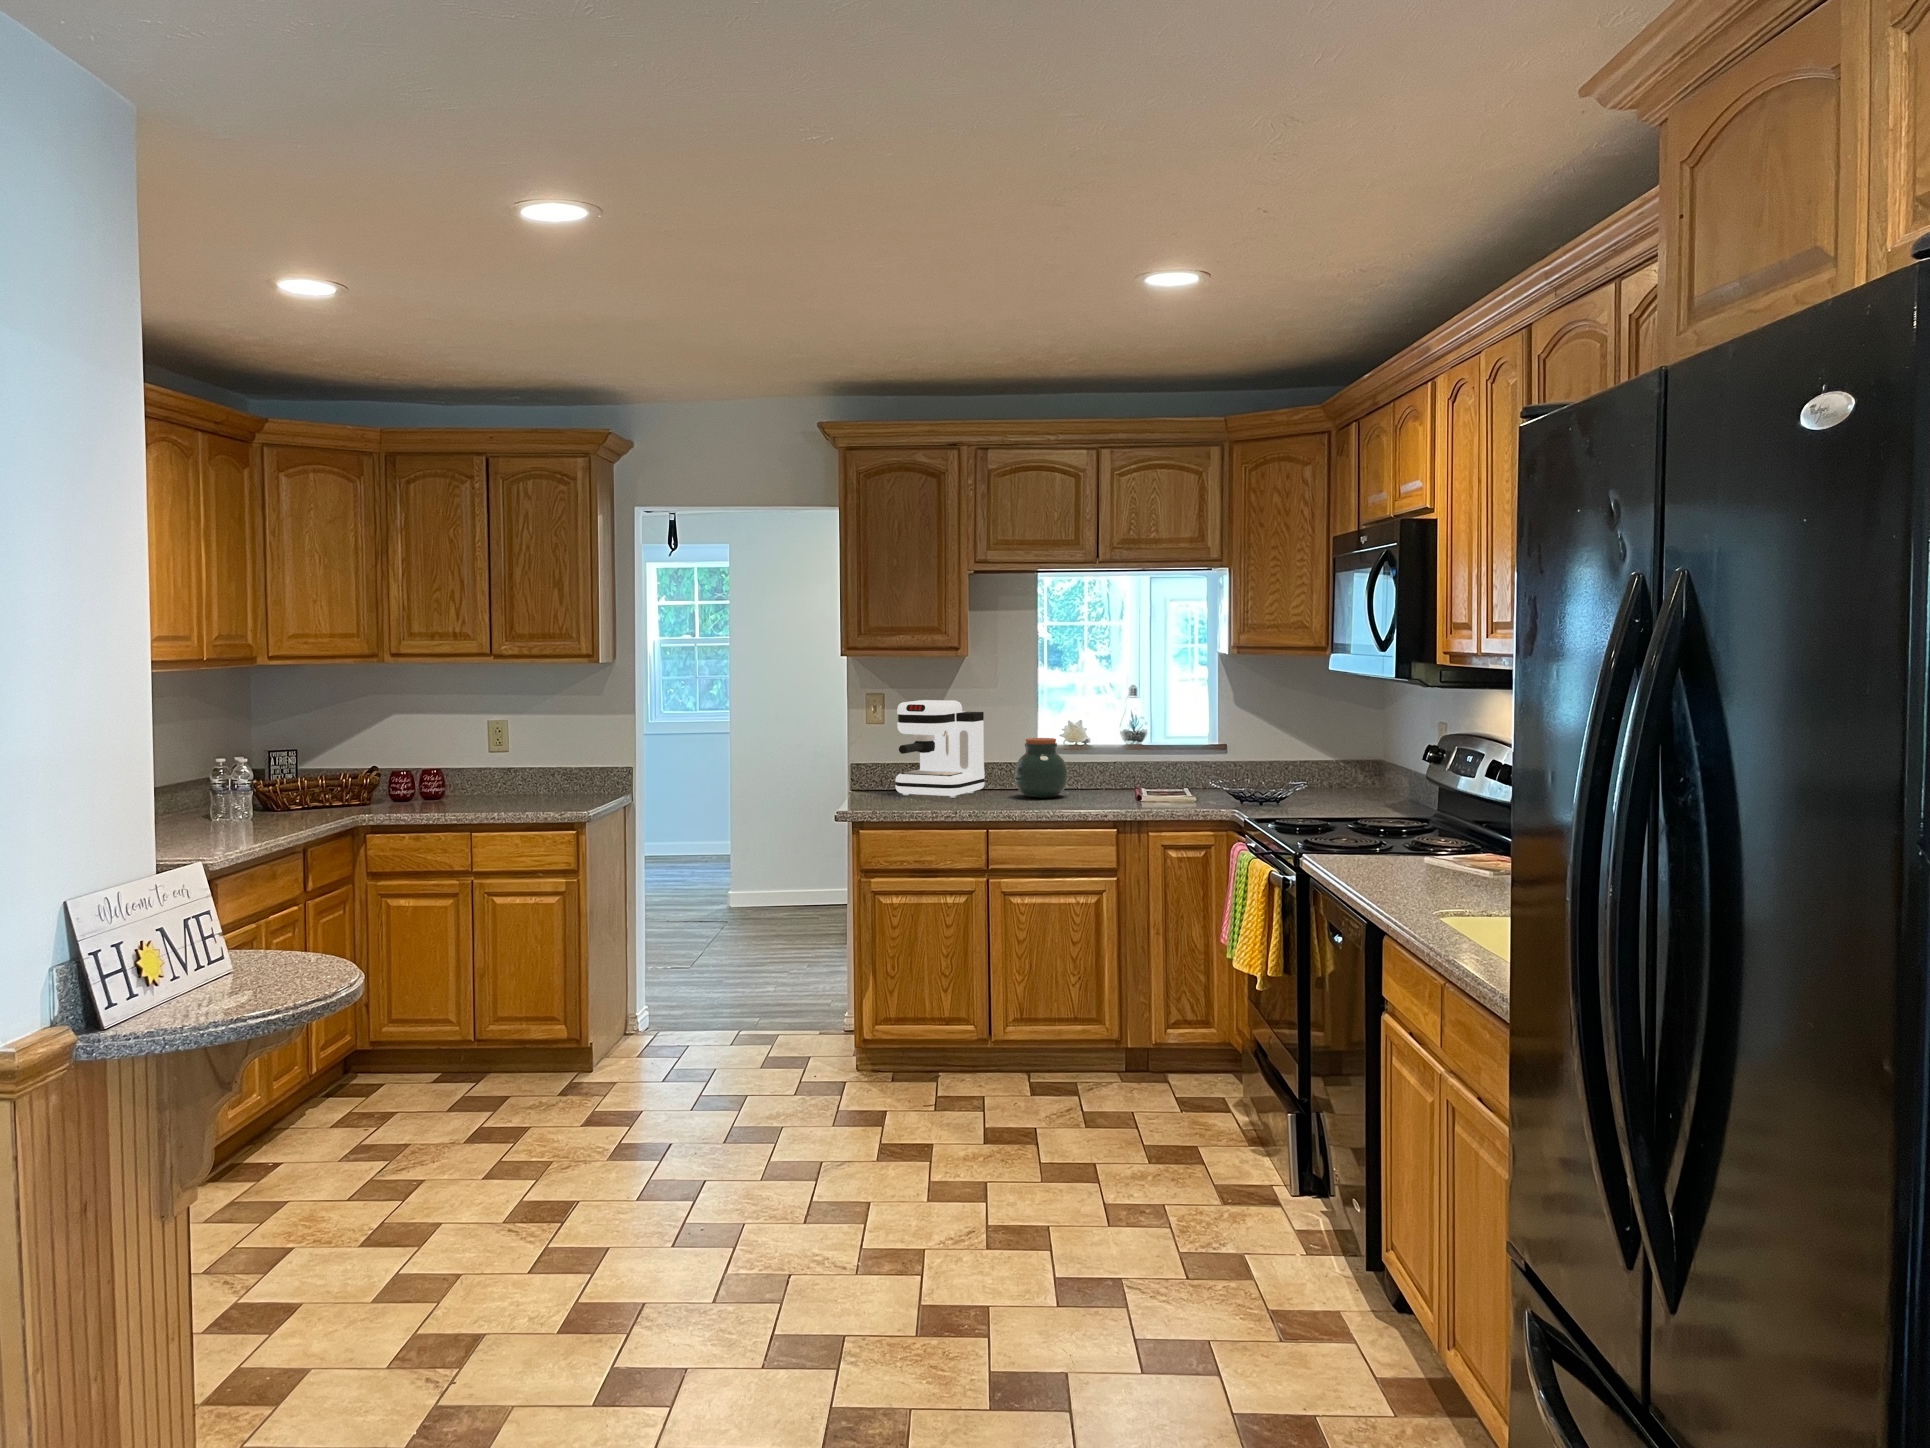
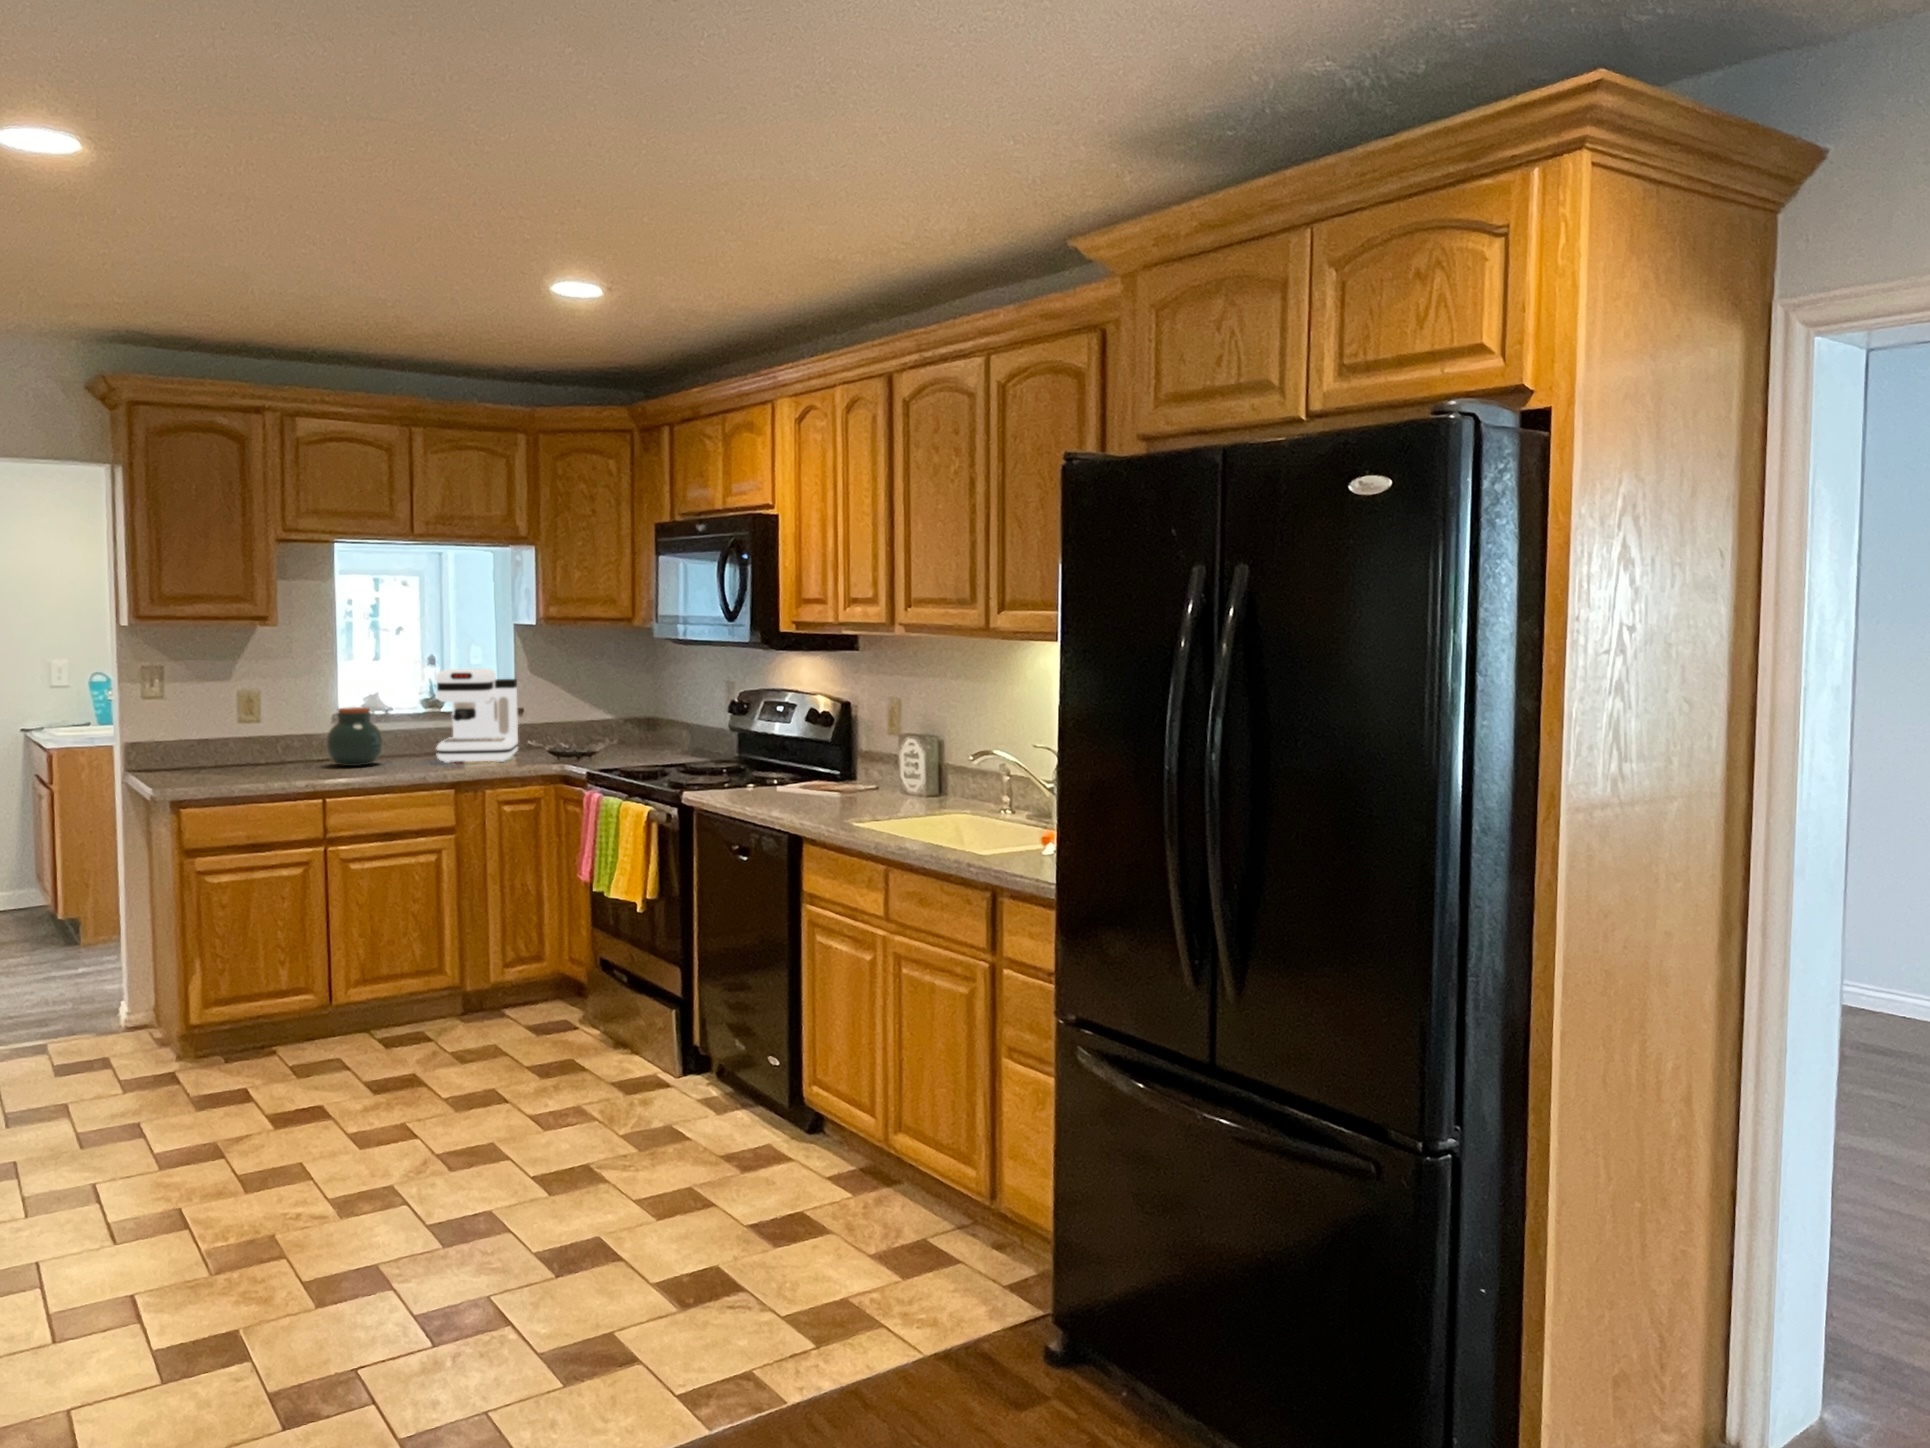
coffee maker: present [895,700,985,798] -> present [436,668,518,763]

